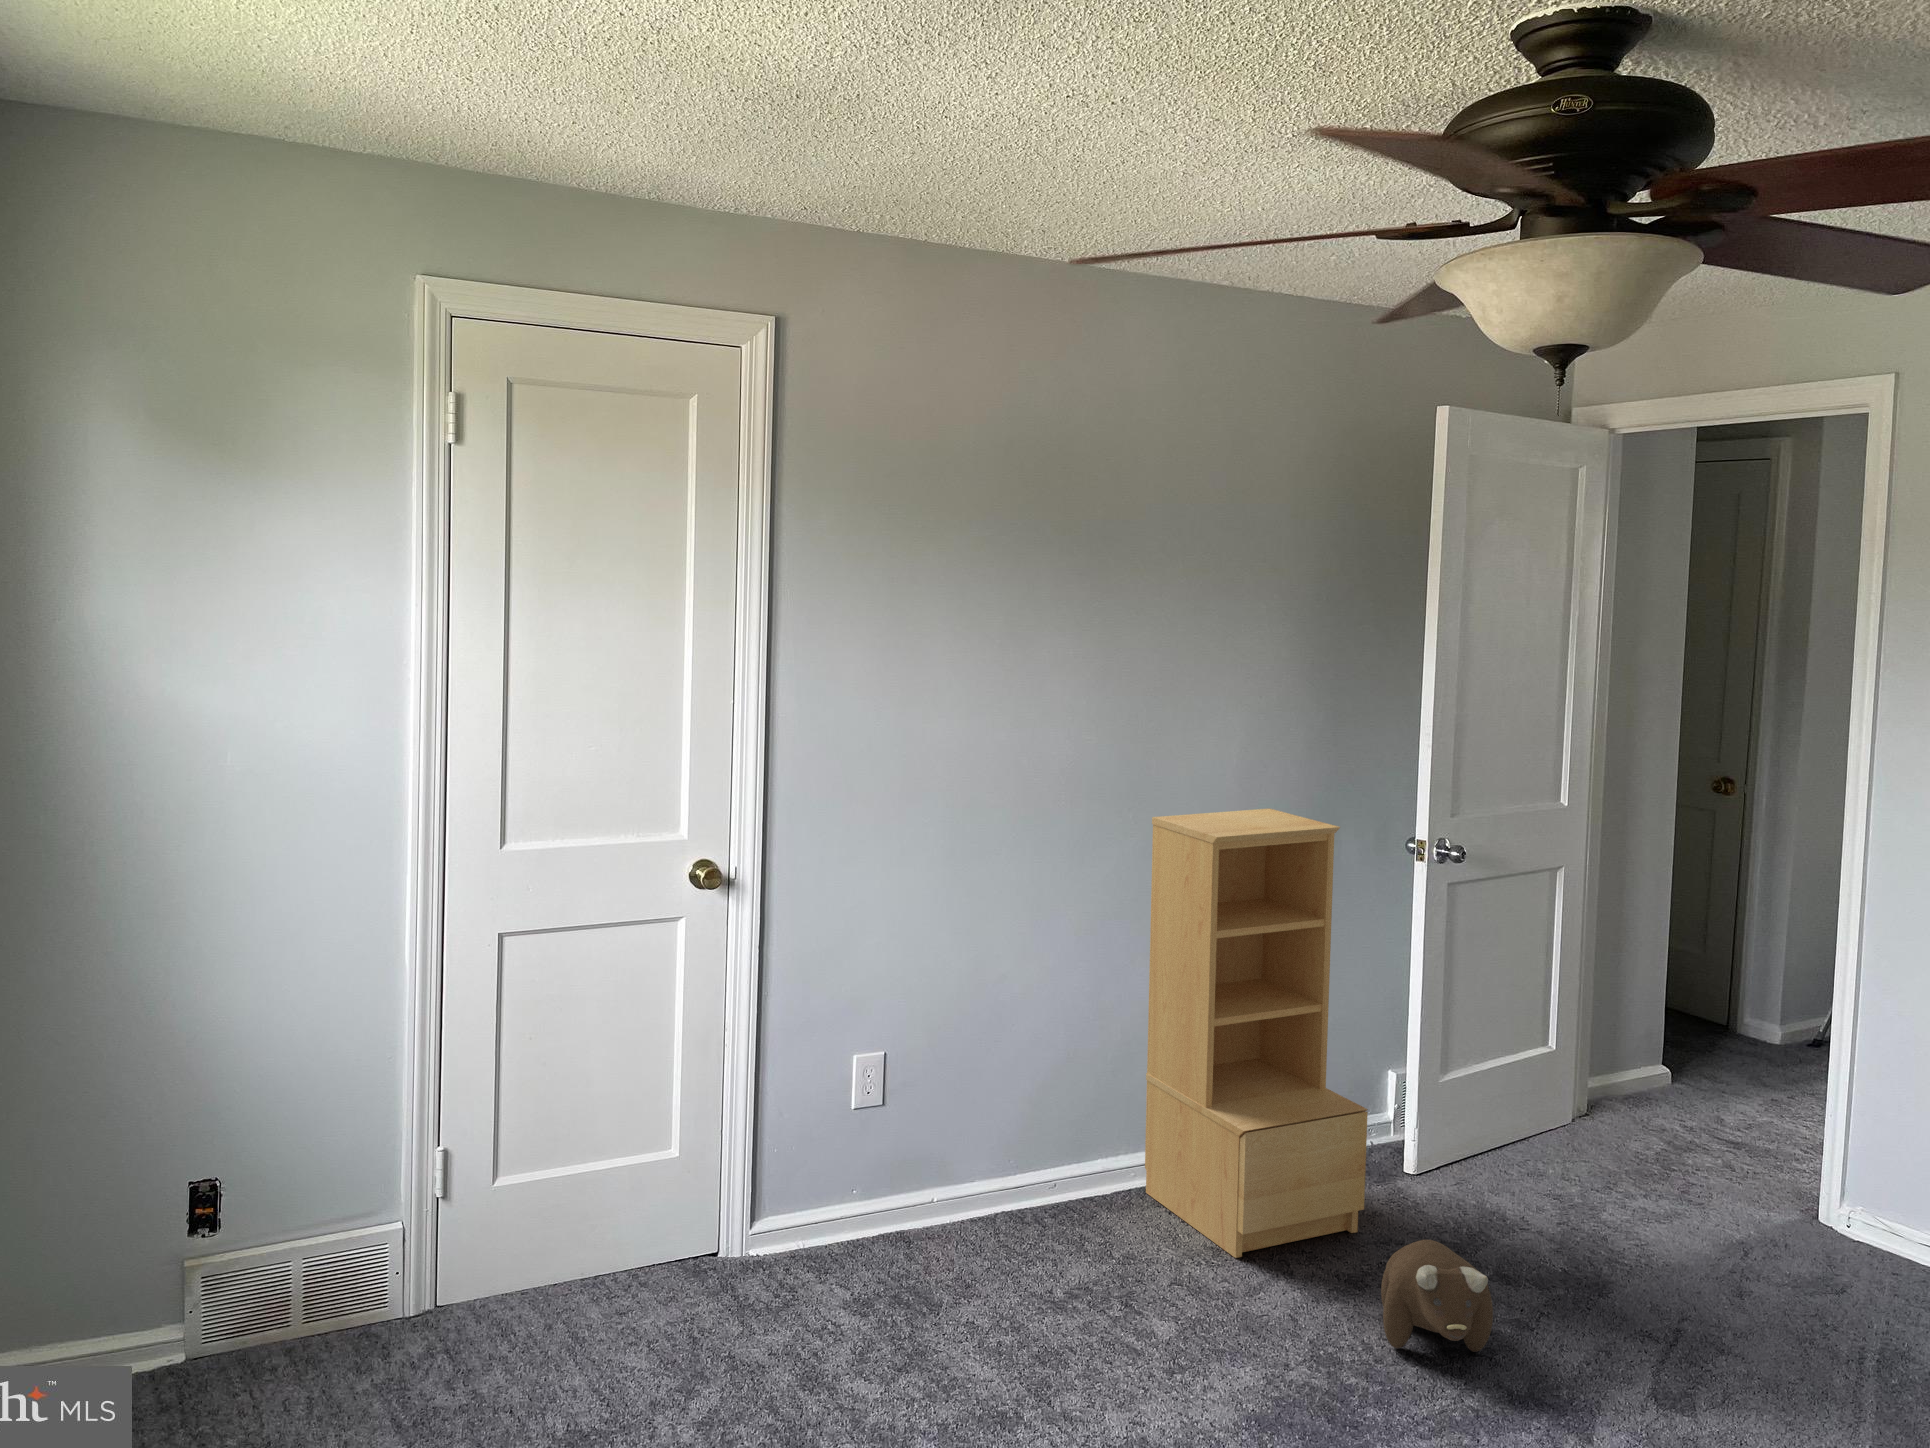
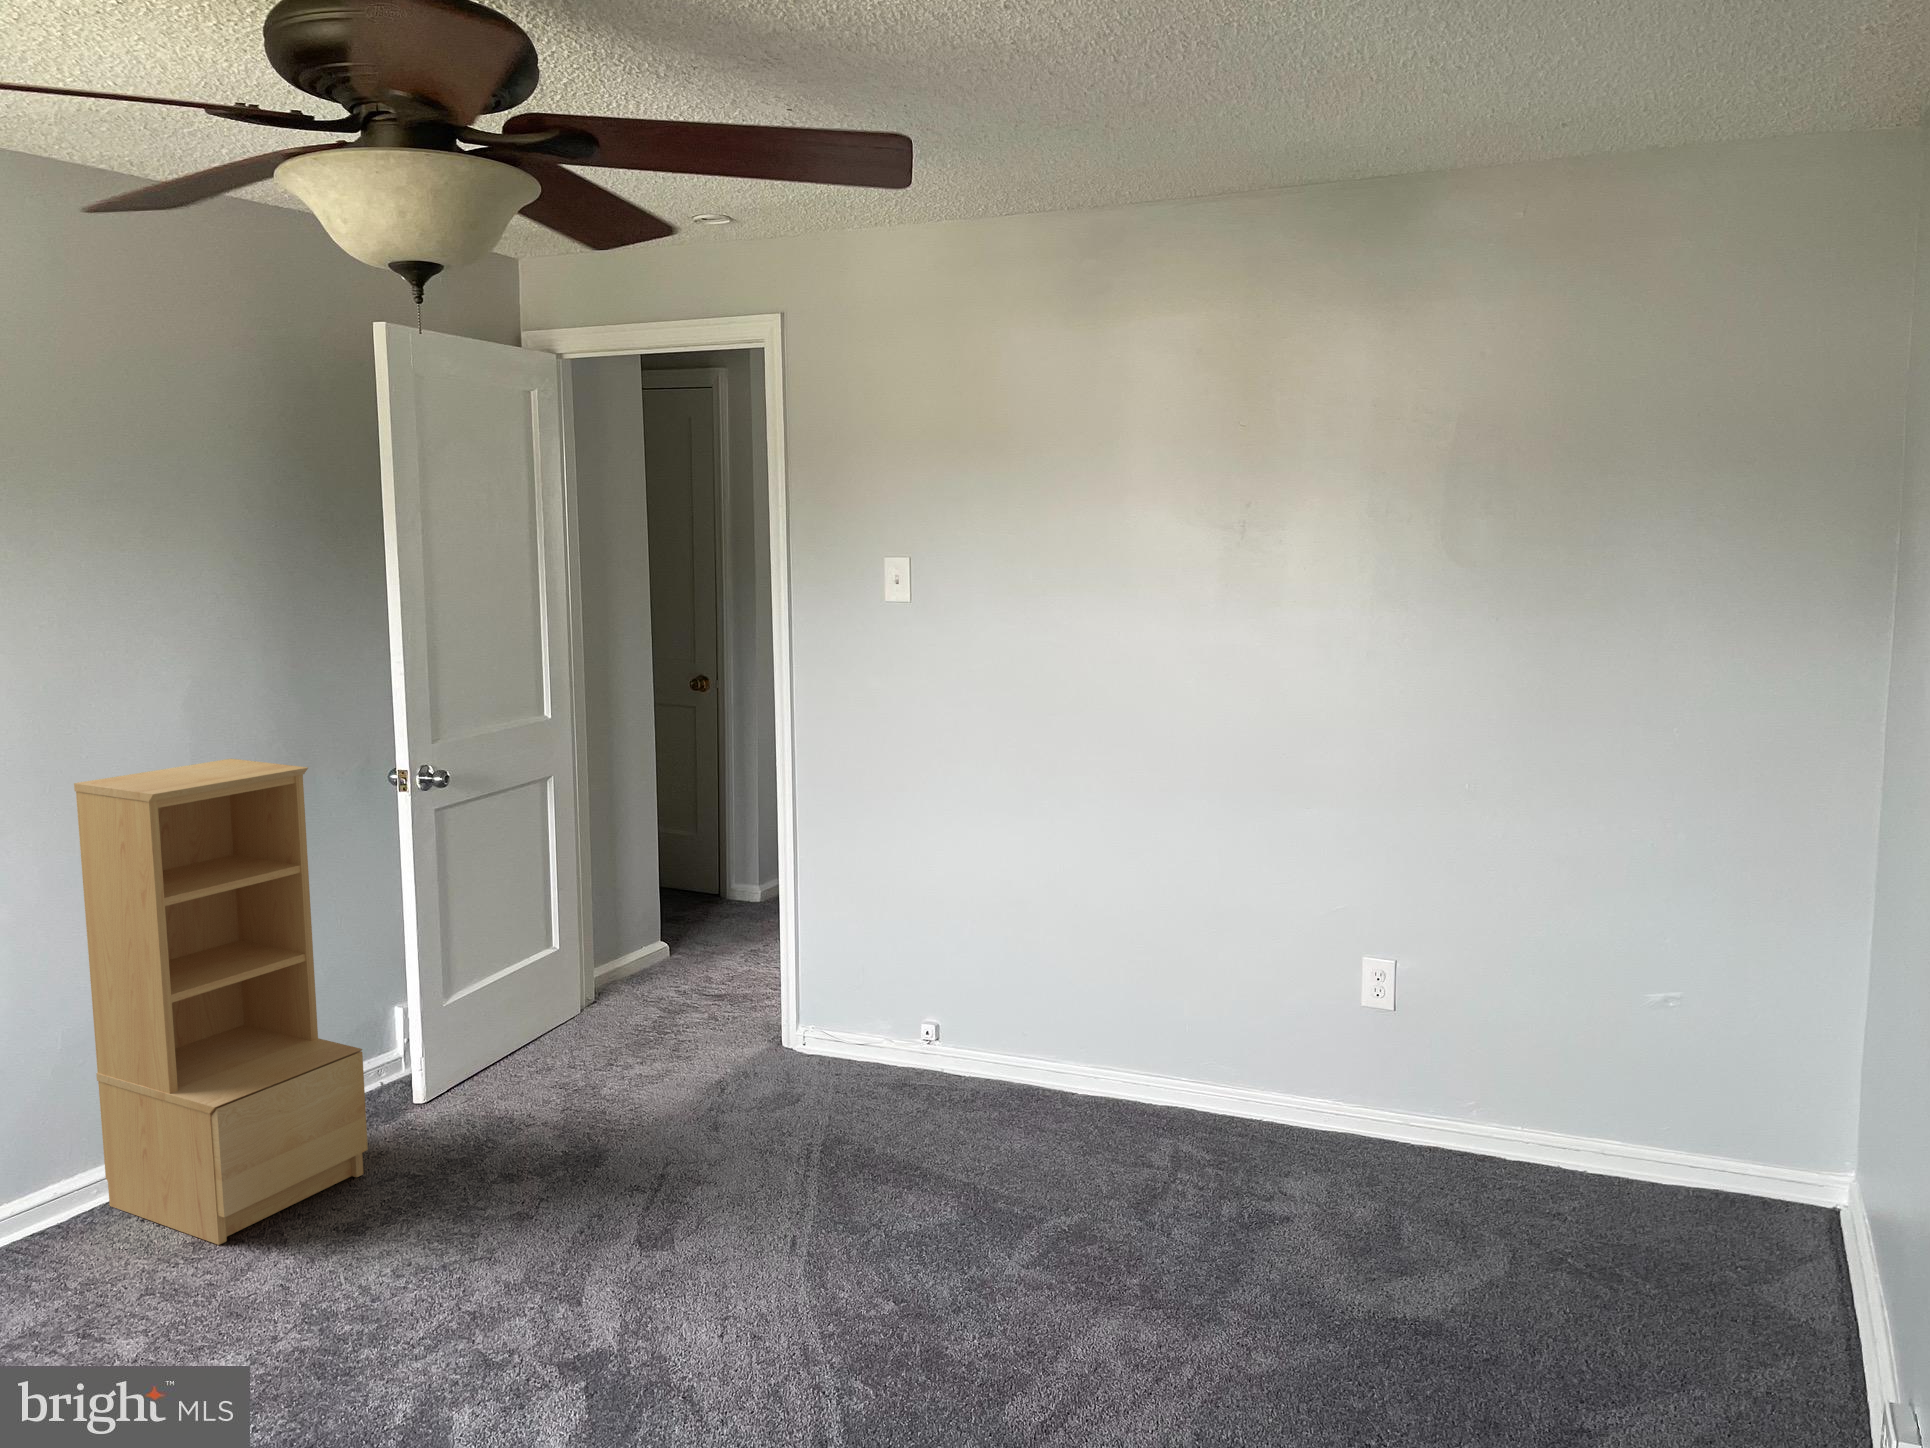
plush toy: present [1381,1240,1493,1352] -> none [380,1161,491,1280]

